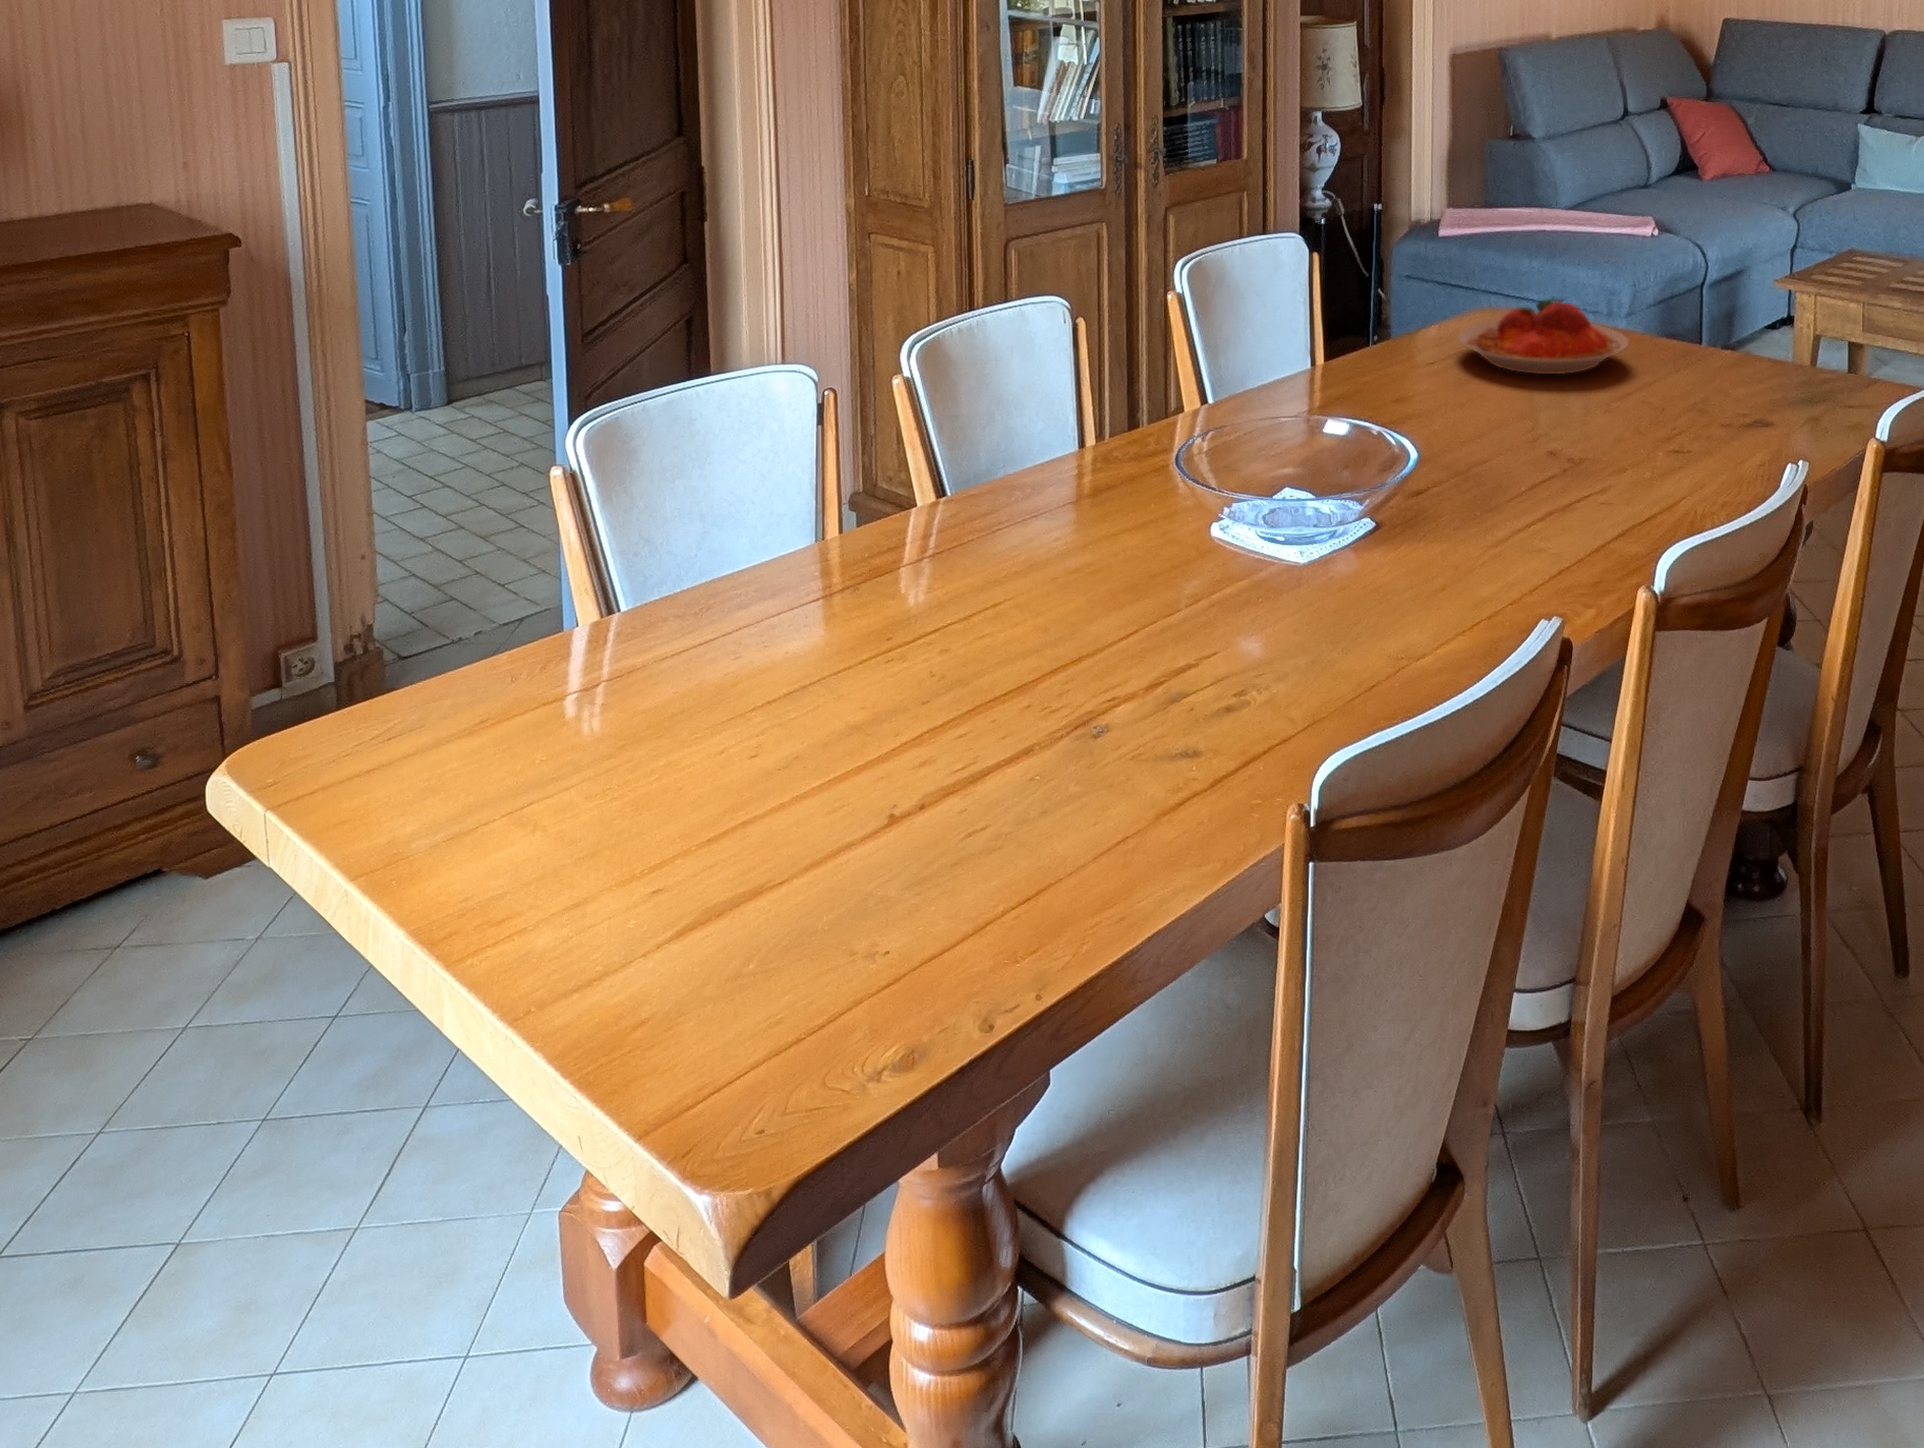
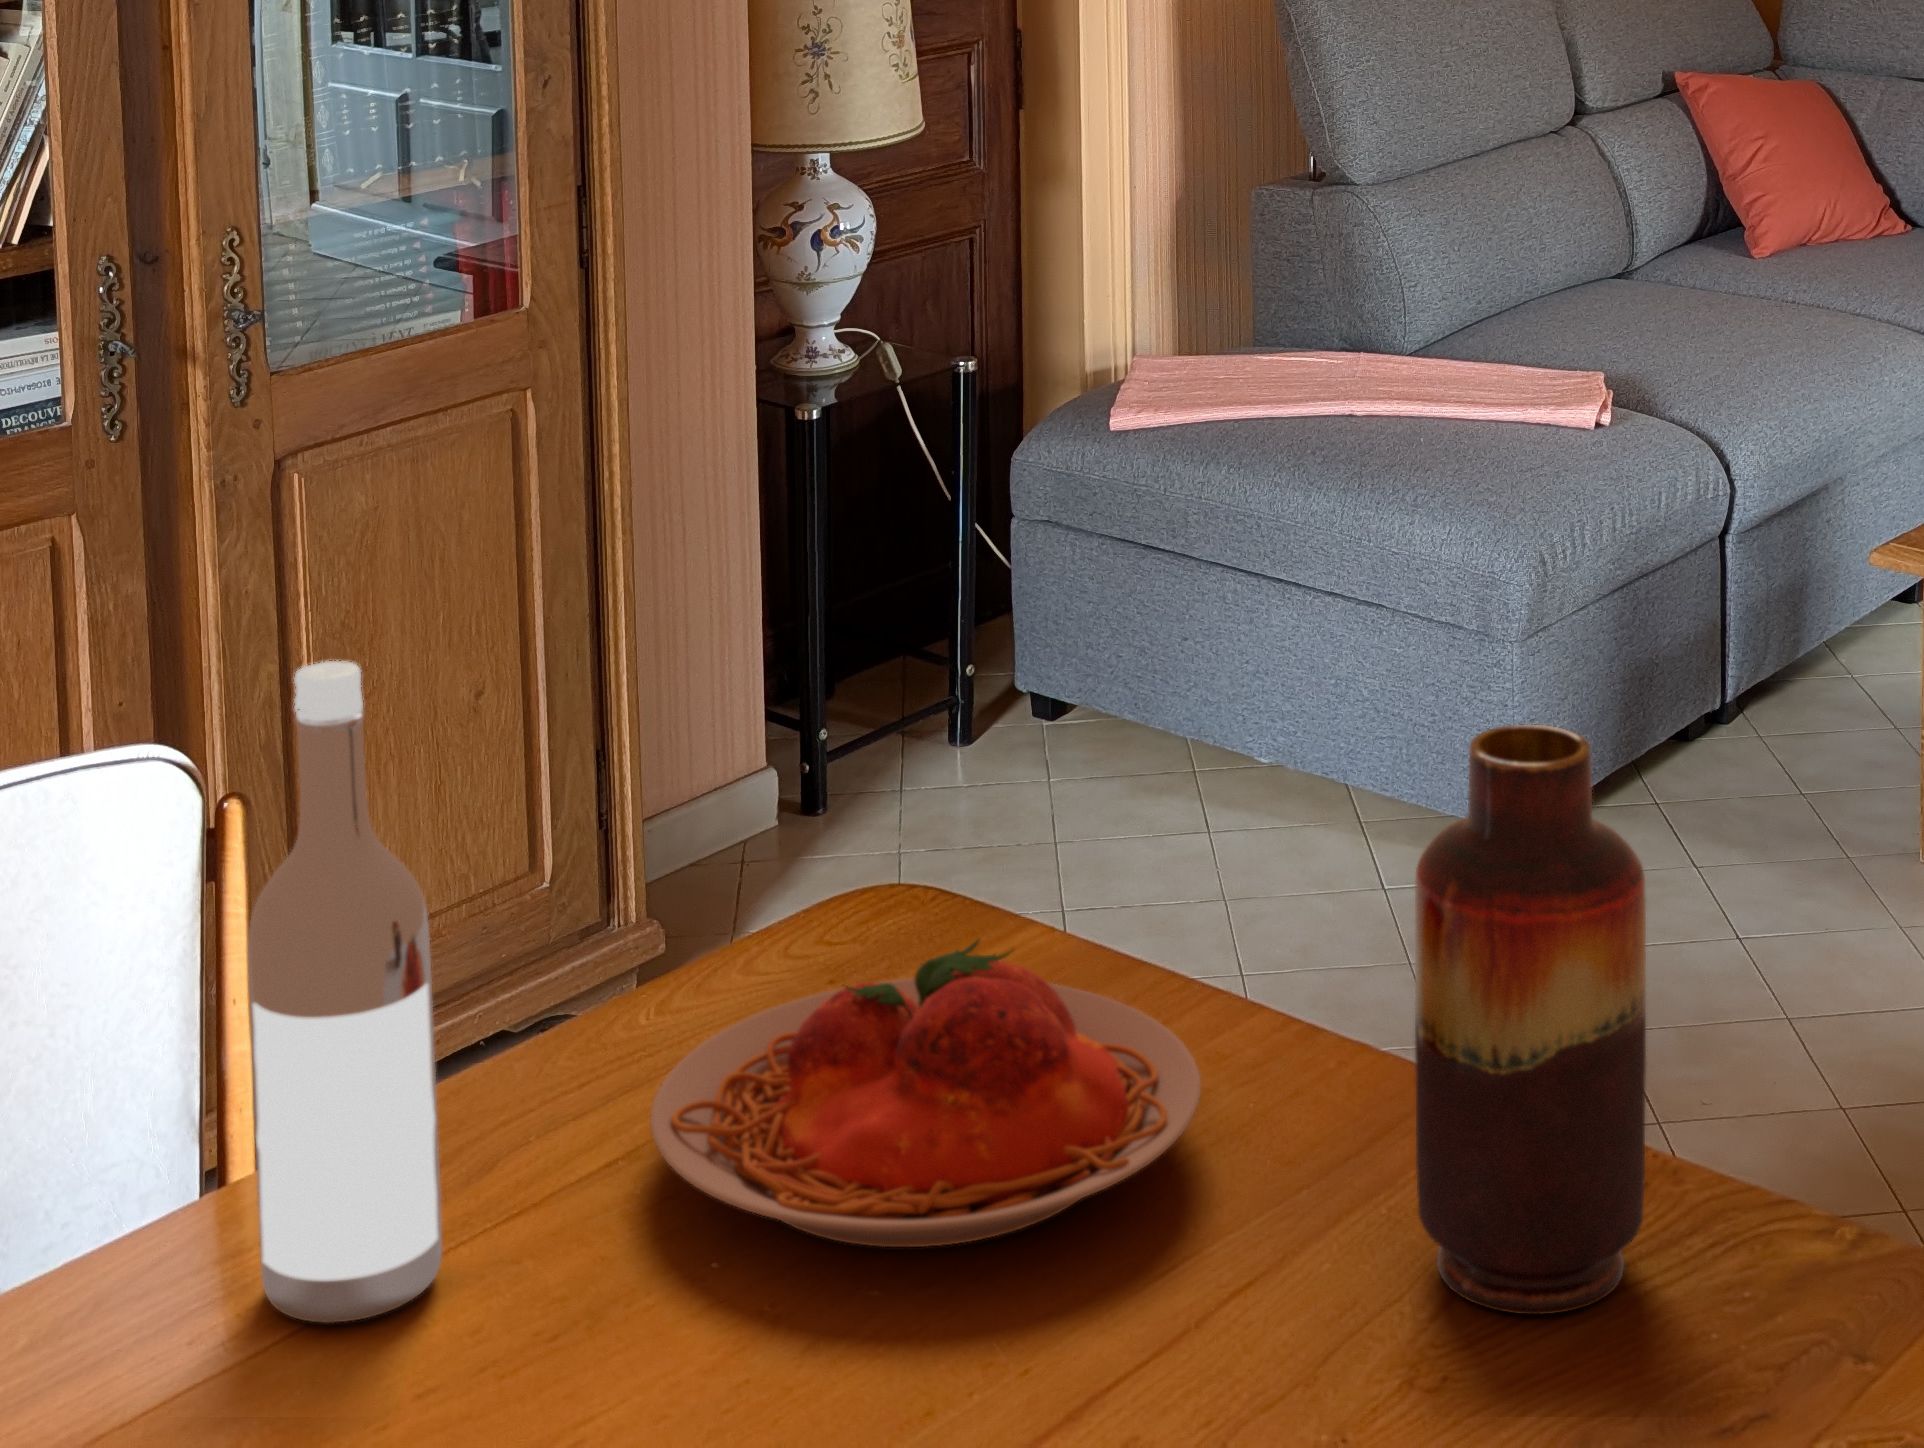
wine bottle: none [1362,189,1414,382] -> present [248,661,442,1323]
vase: none [1704,219,1777,390] -> present [1415,725,1646,1314]

